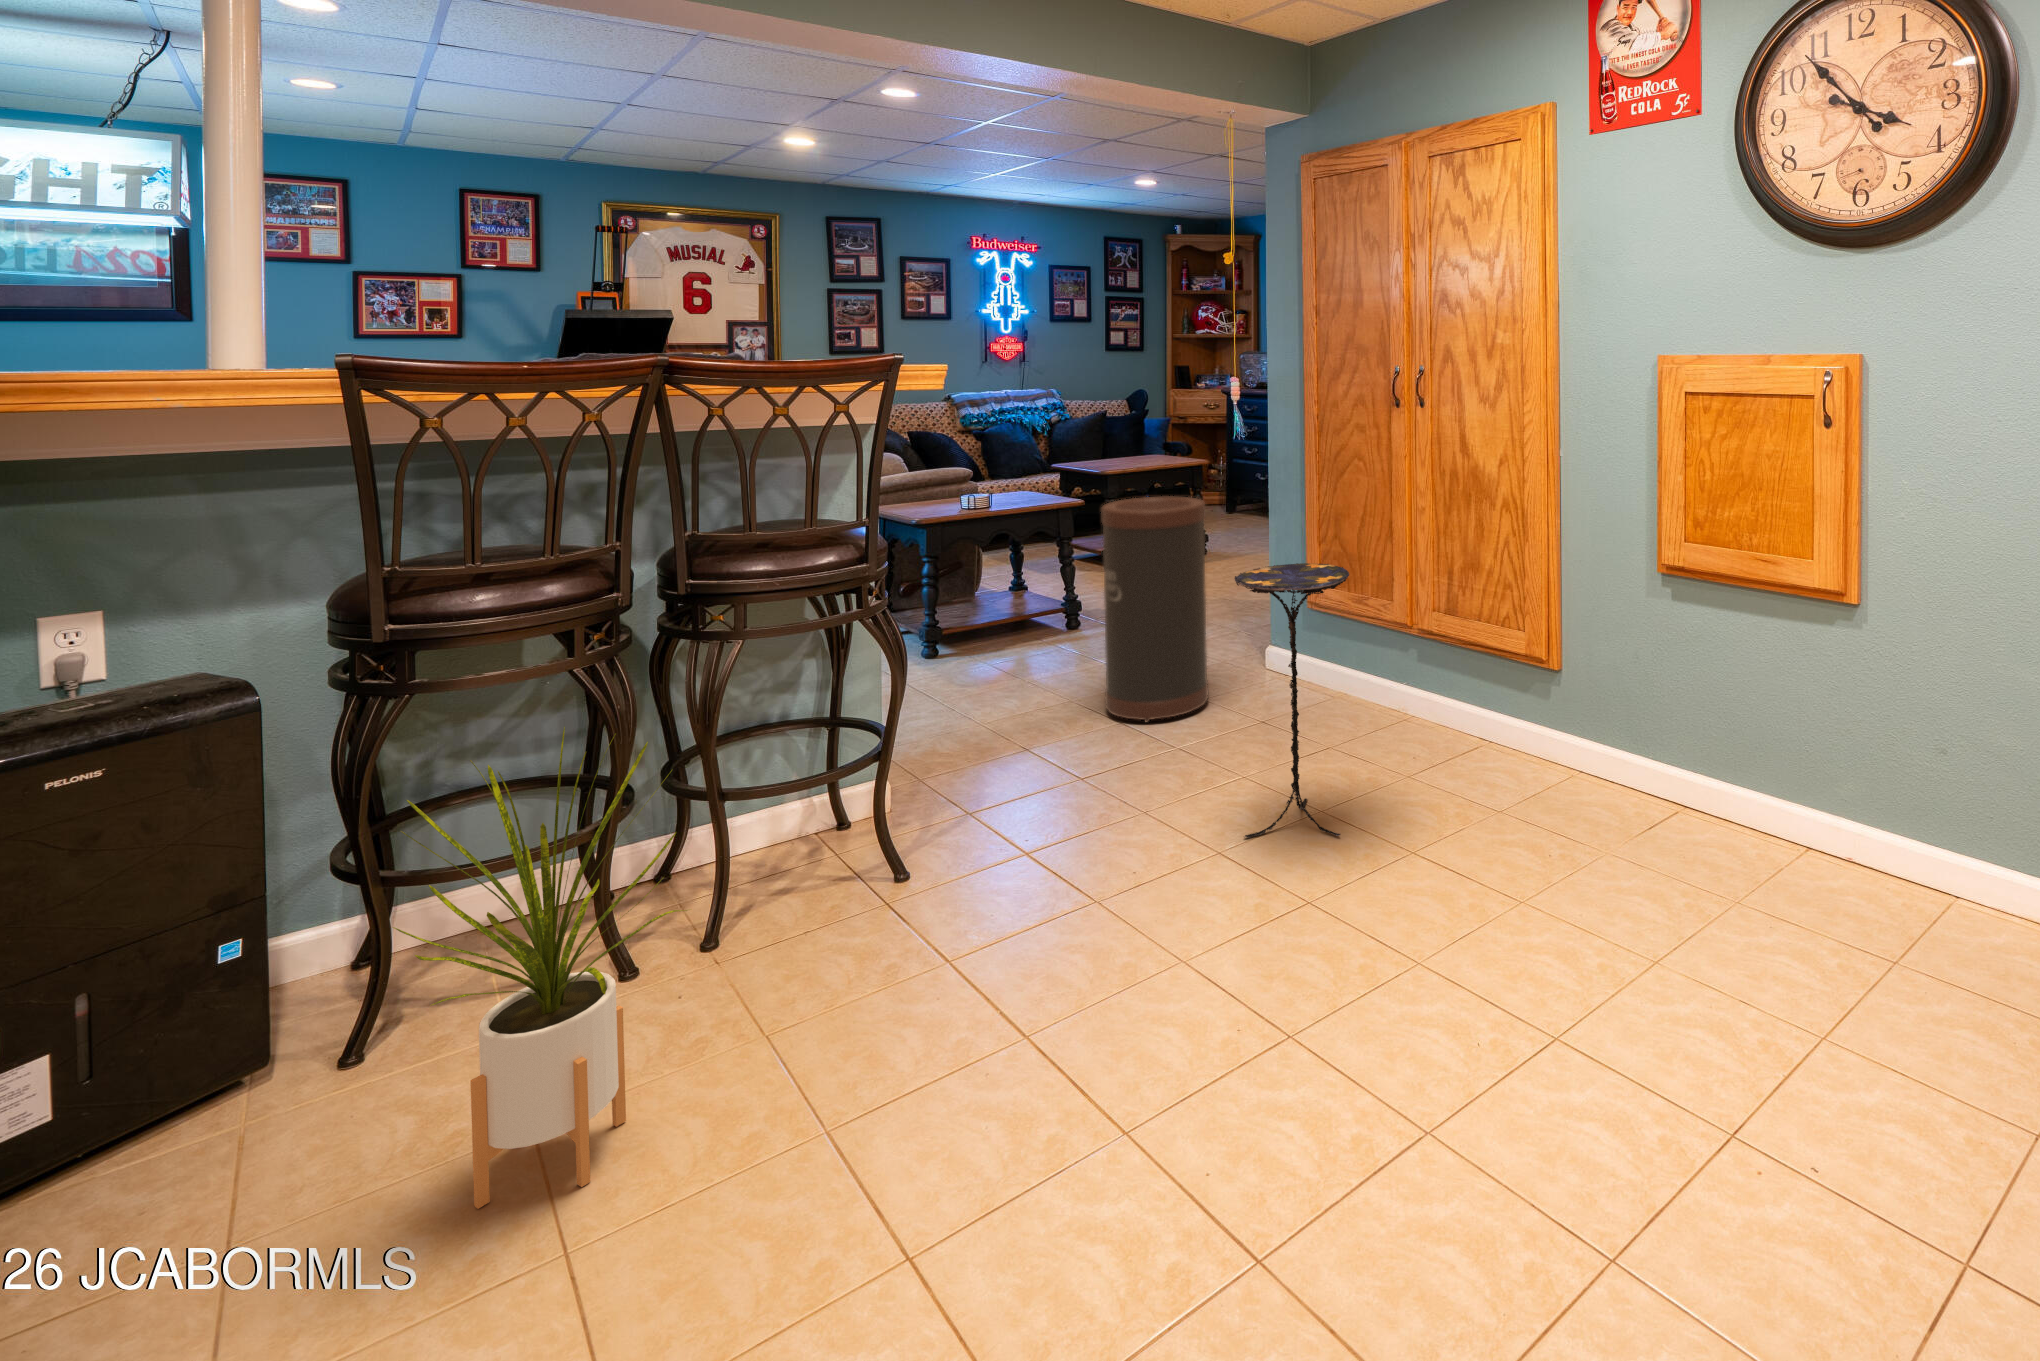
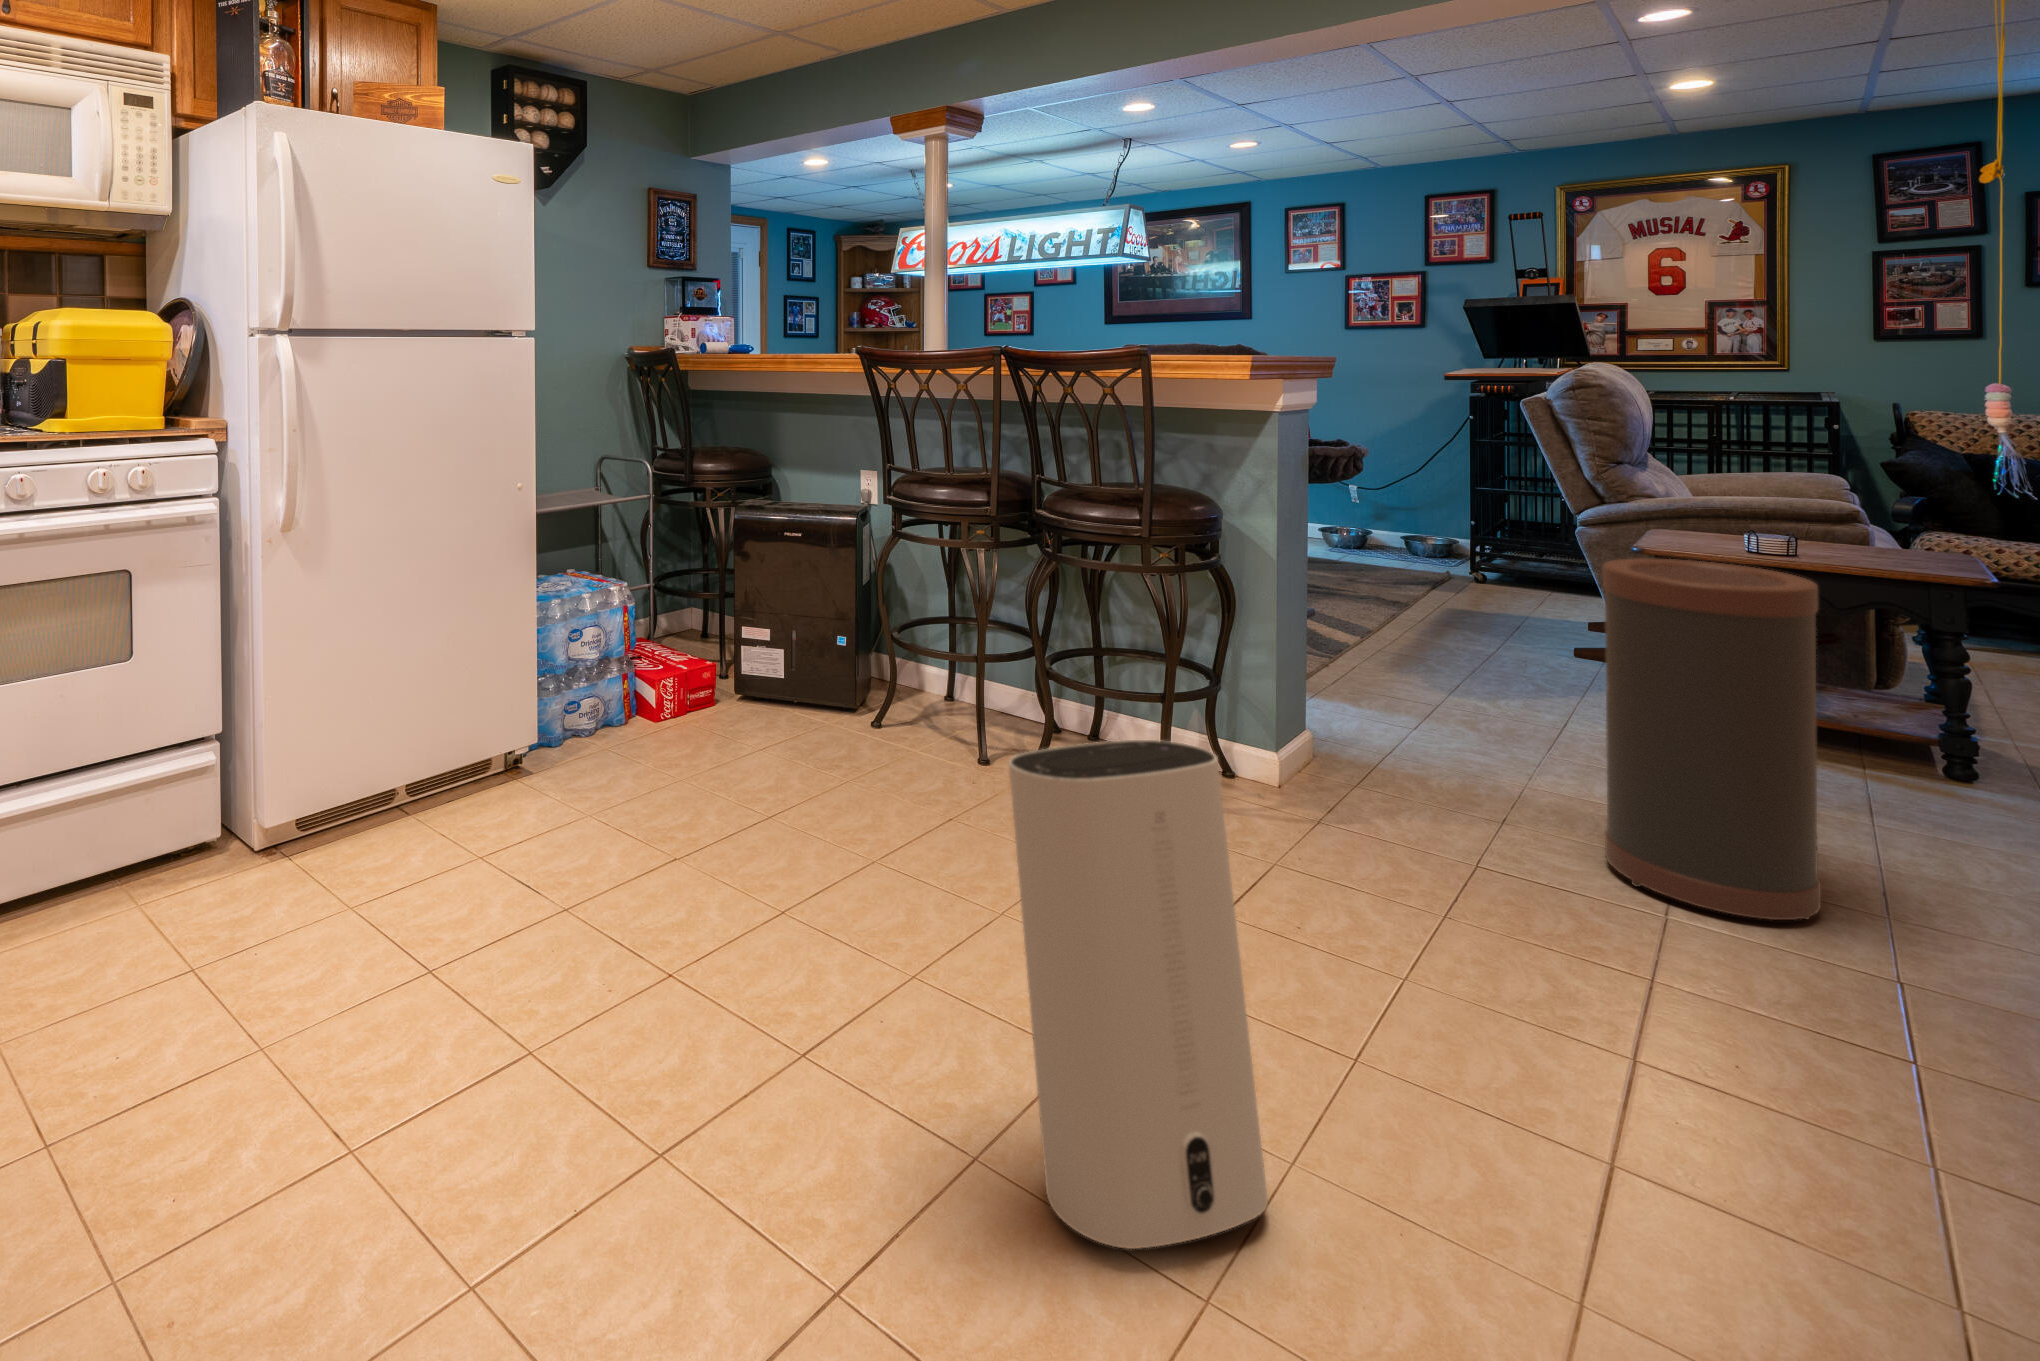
side table: present [1234,563,1349,838] -> none [1368,649,1581,1089]
air purifier: none [1340,651,1505,1028] -> present [1009,740,1268,1249]
house plant: present [393,727,687,1209] -> none [732,555,862,808]

